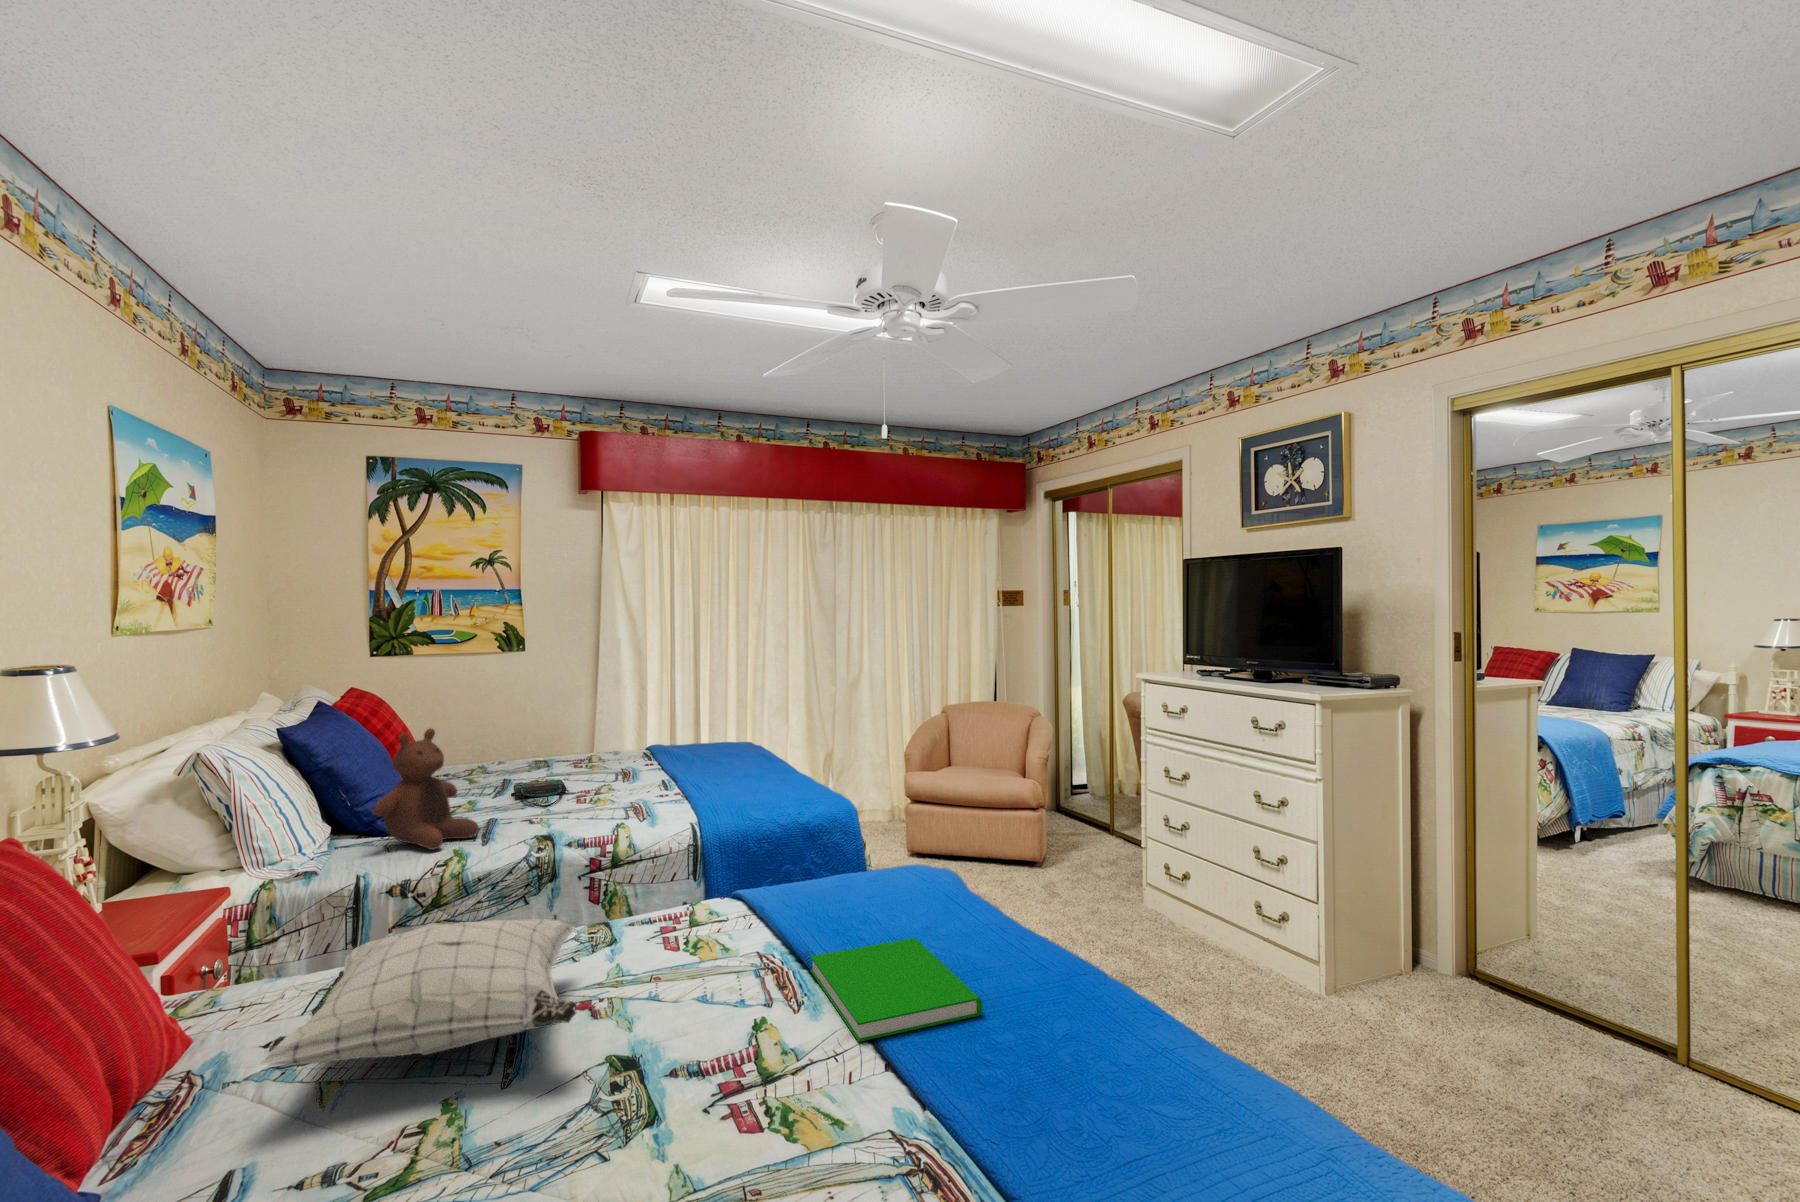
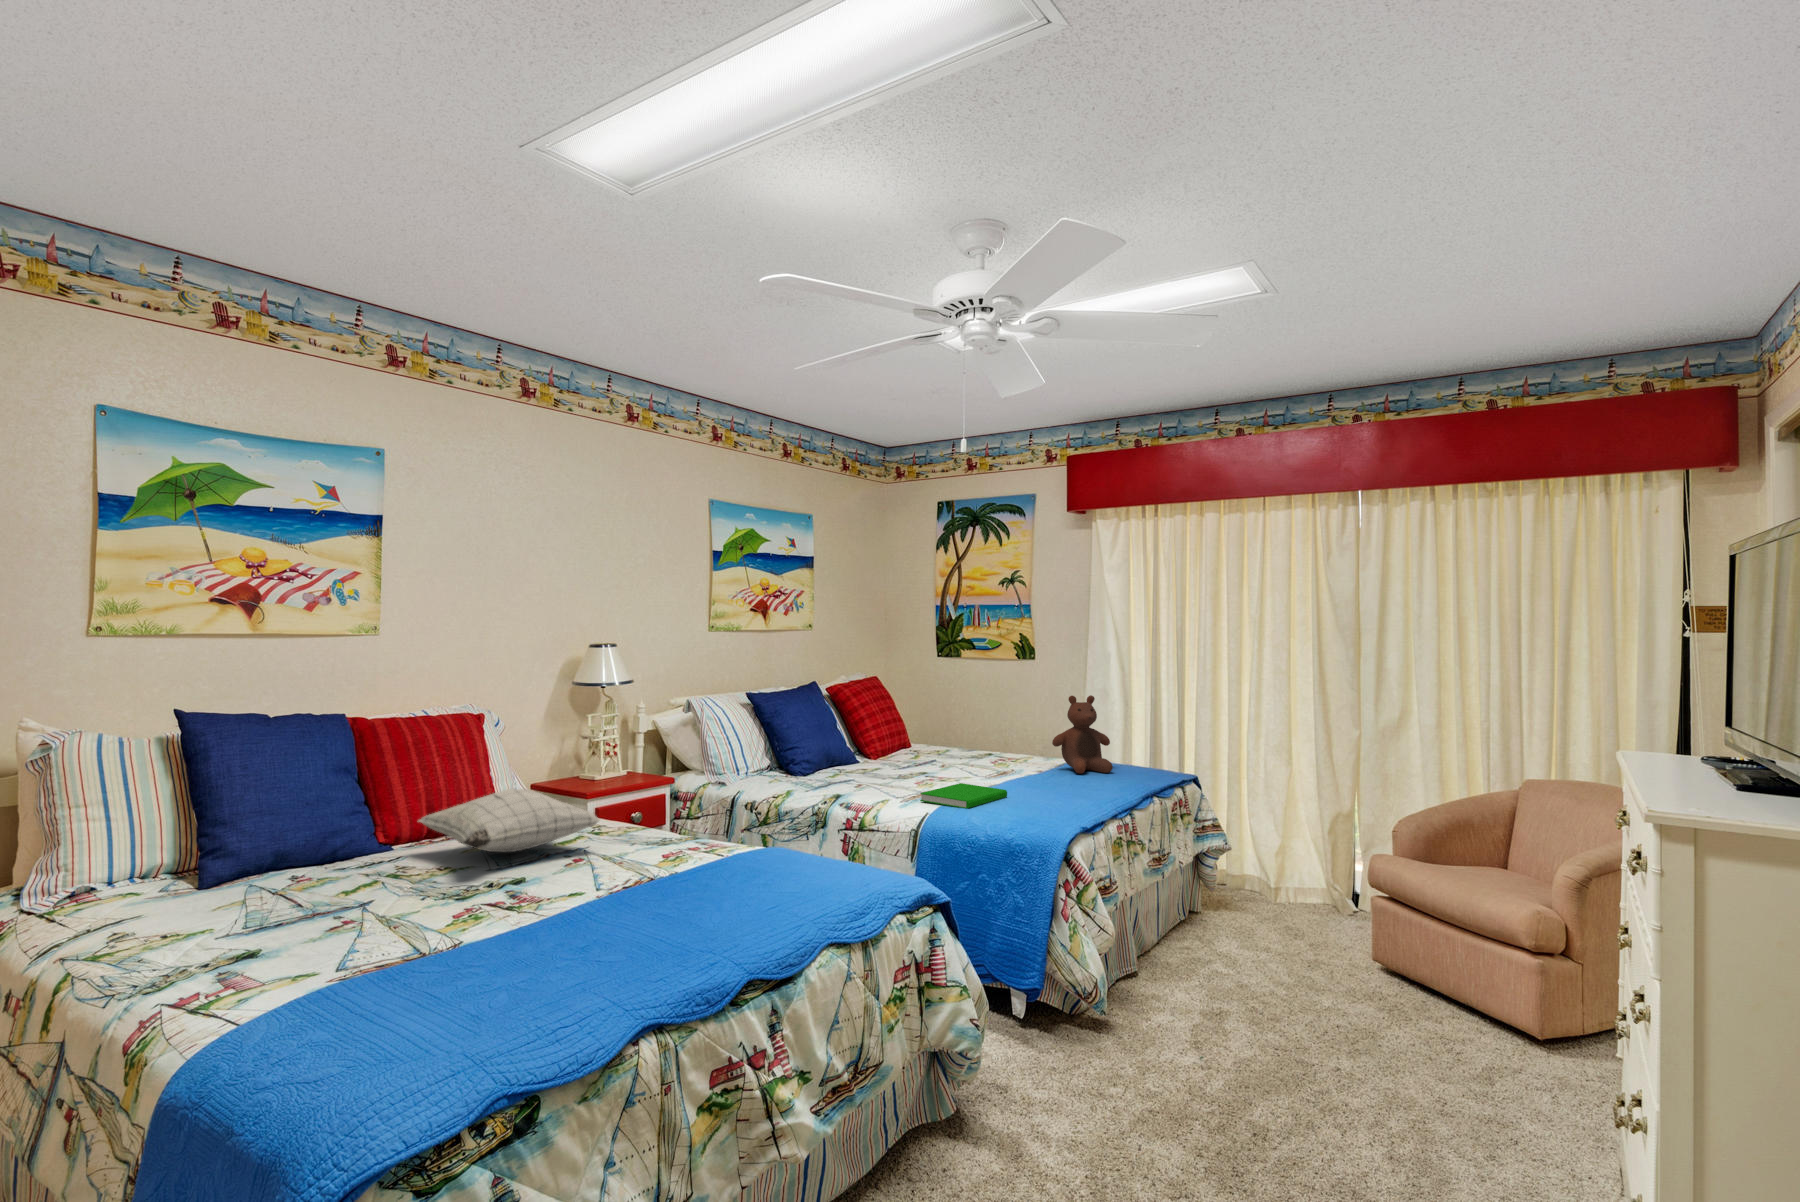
stuffed bear: present [374,728,479,850] -> present [1052,695,1113,774]
tote bag: present [511,780,569,807] -> none [896,762,953,780]
book: present [811,938,983,1042] -> present [920,783,1007,809]

